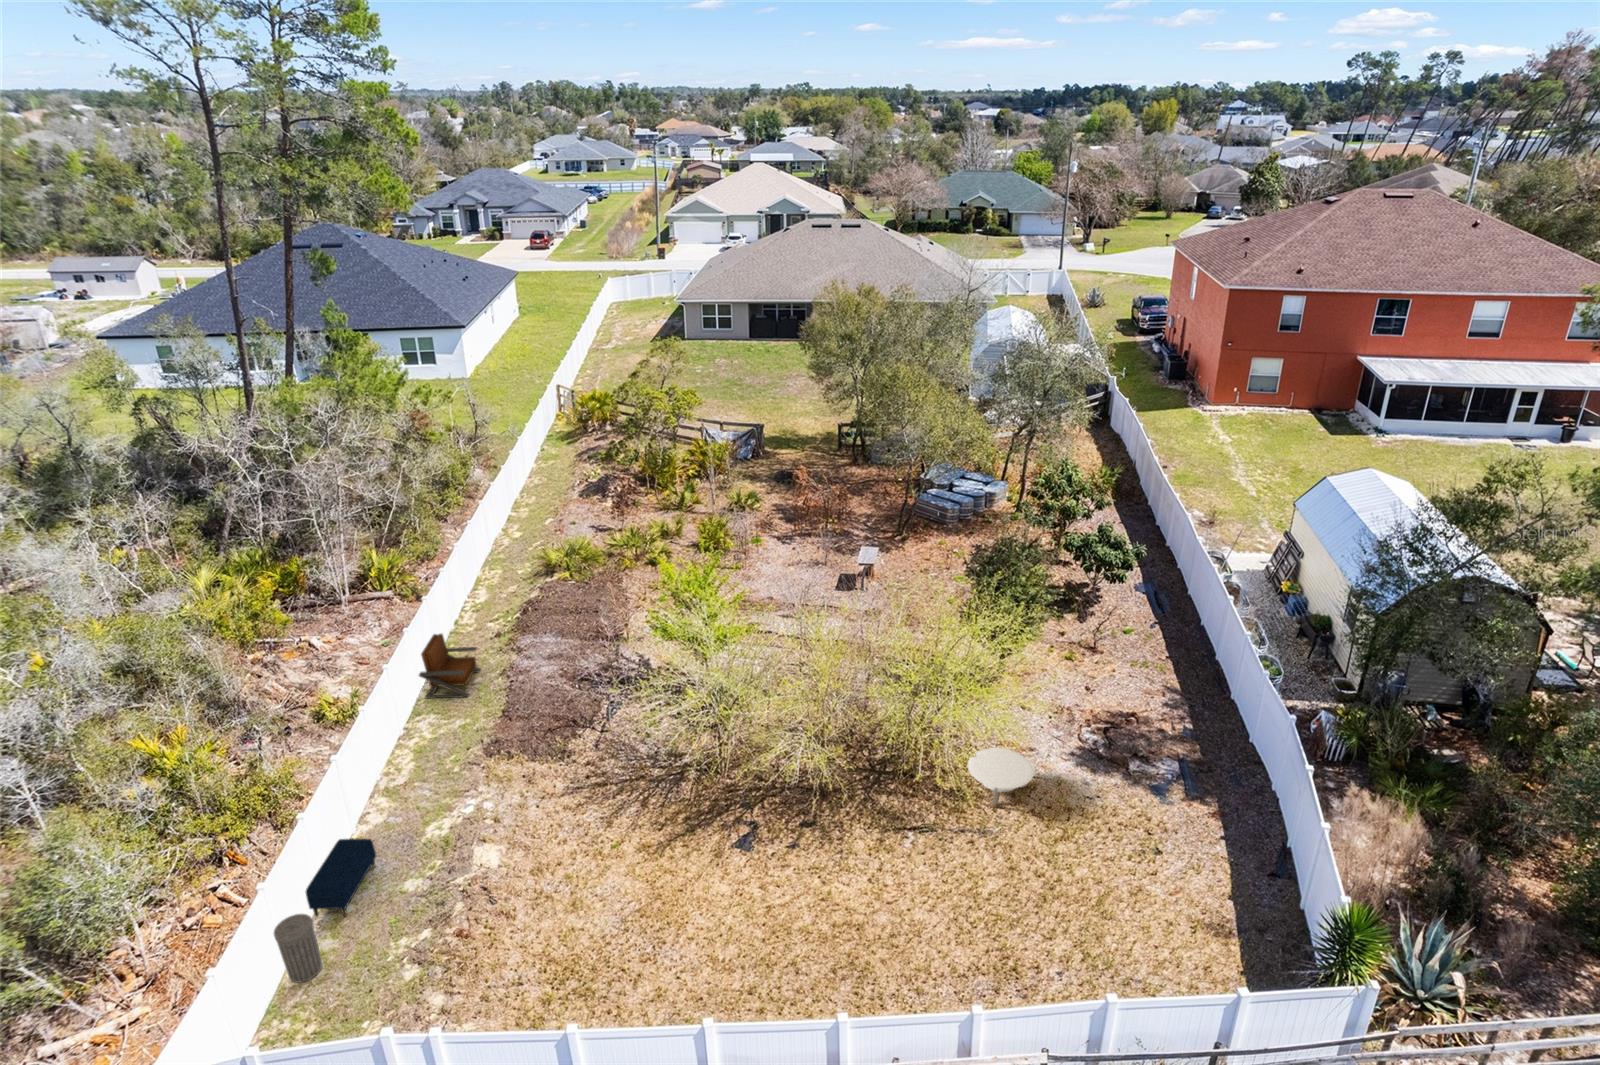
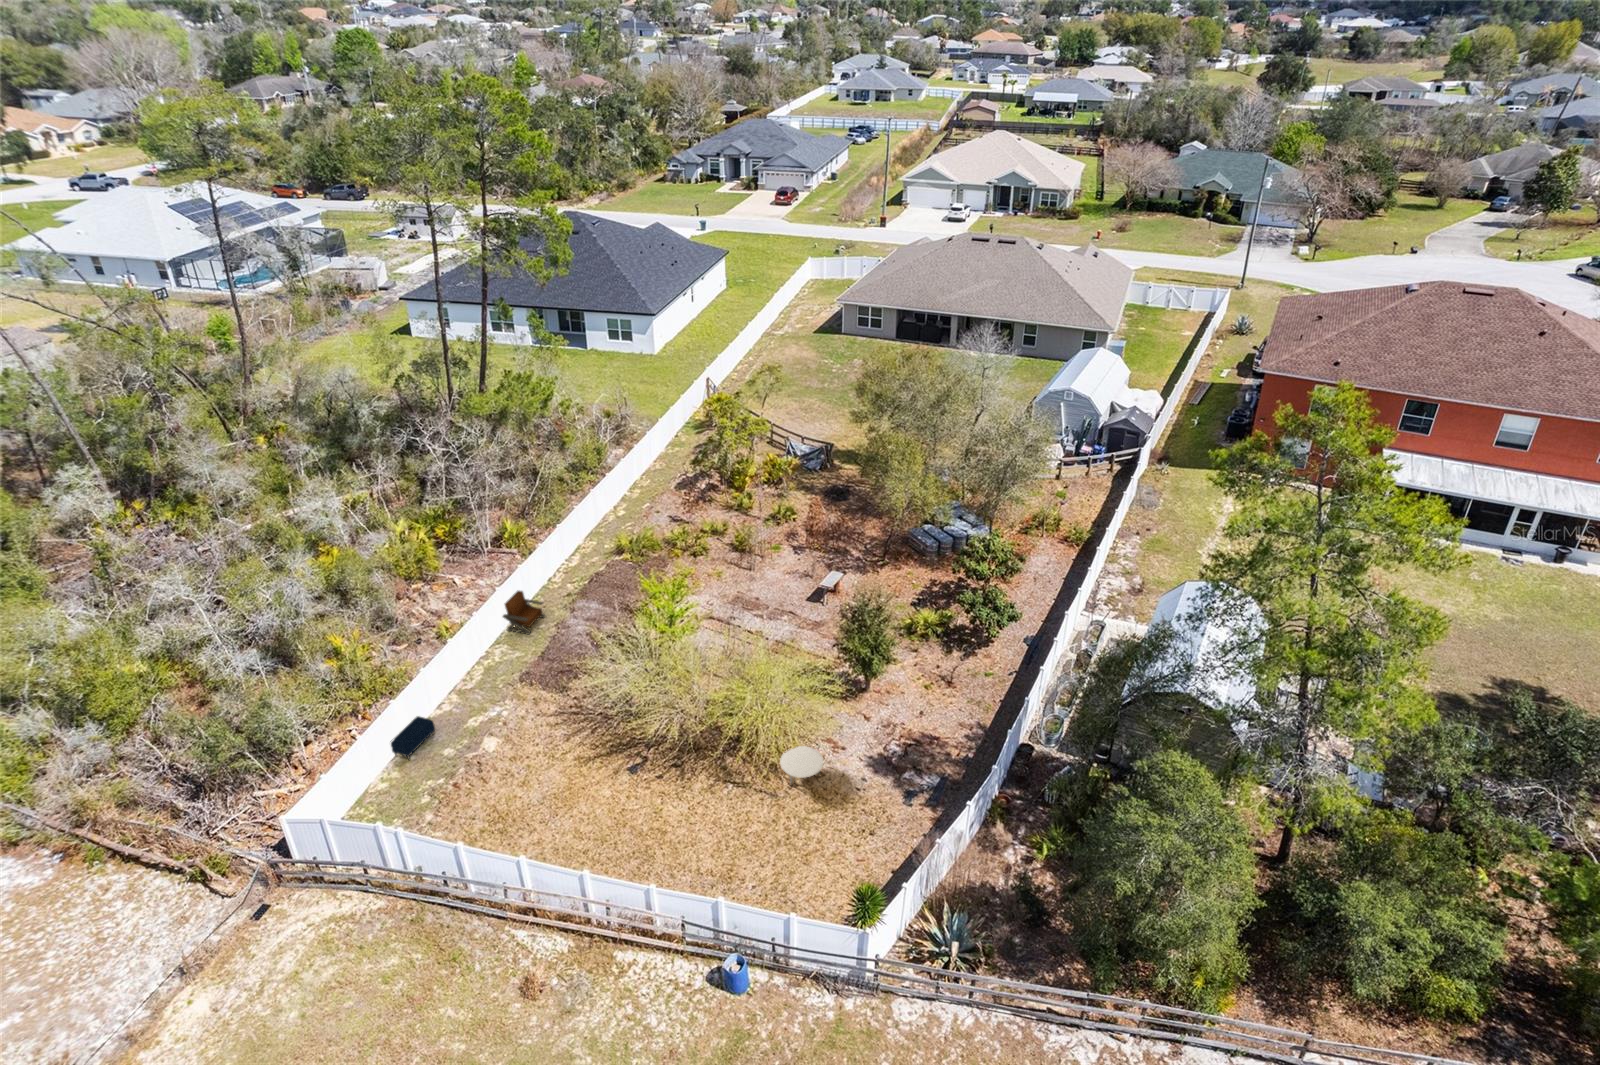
trash can: present [274,914,322,983] -> none [363,756,389,791]

